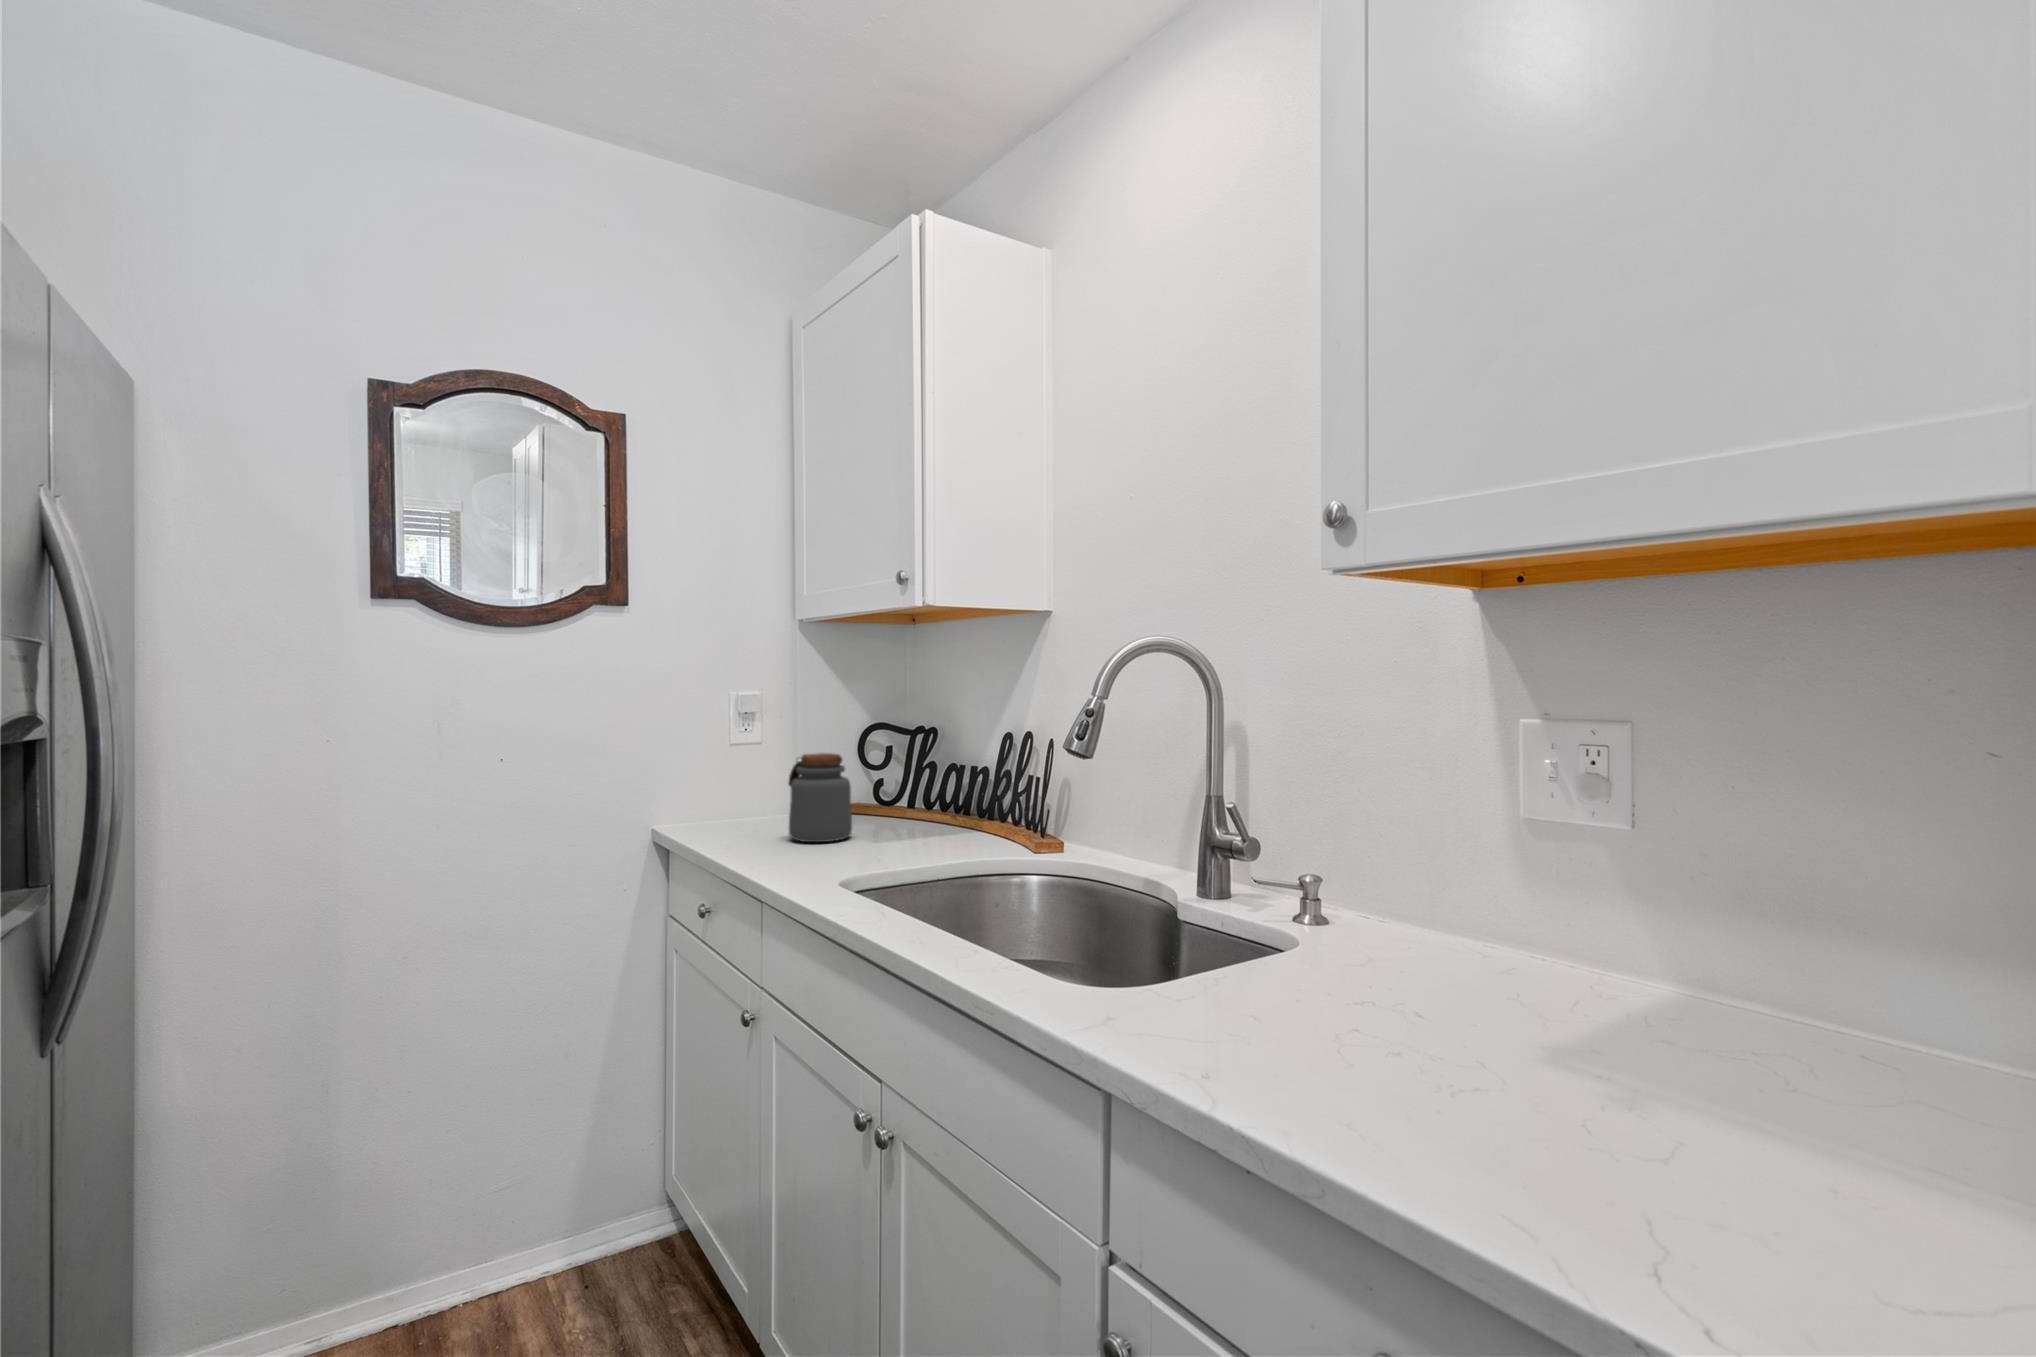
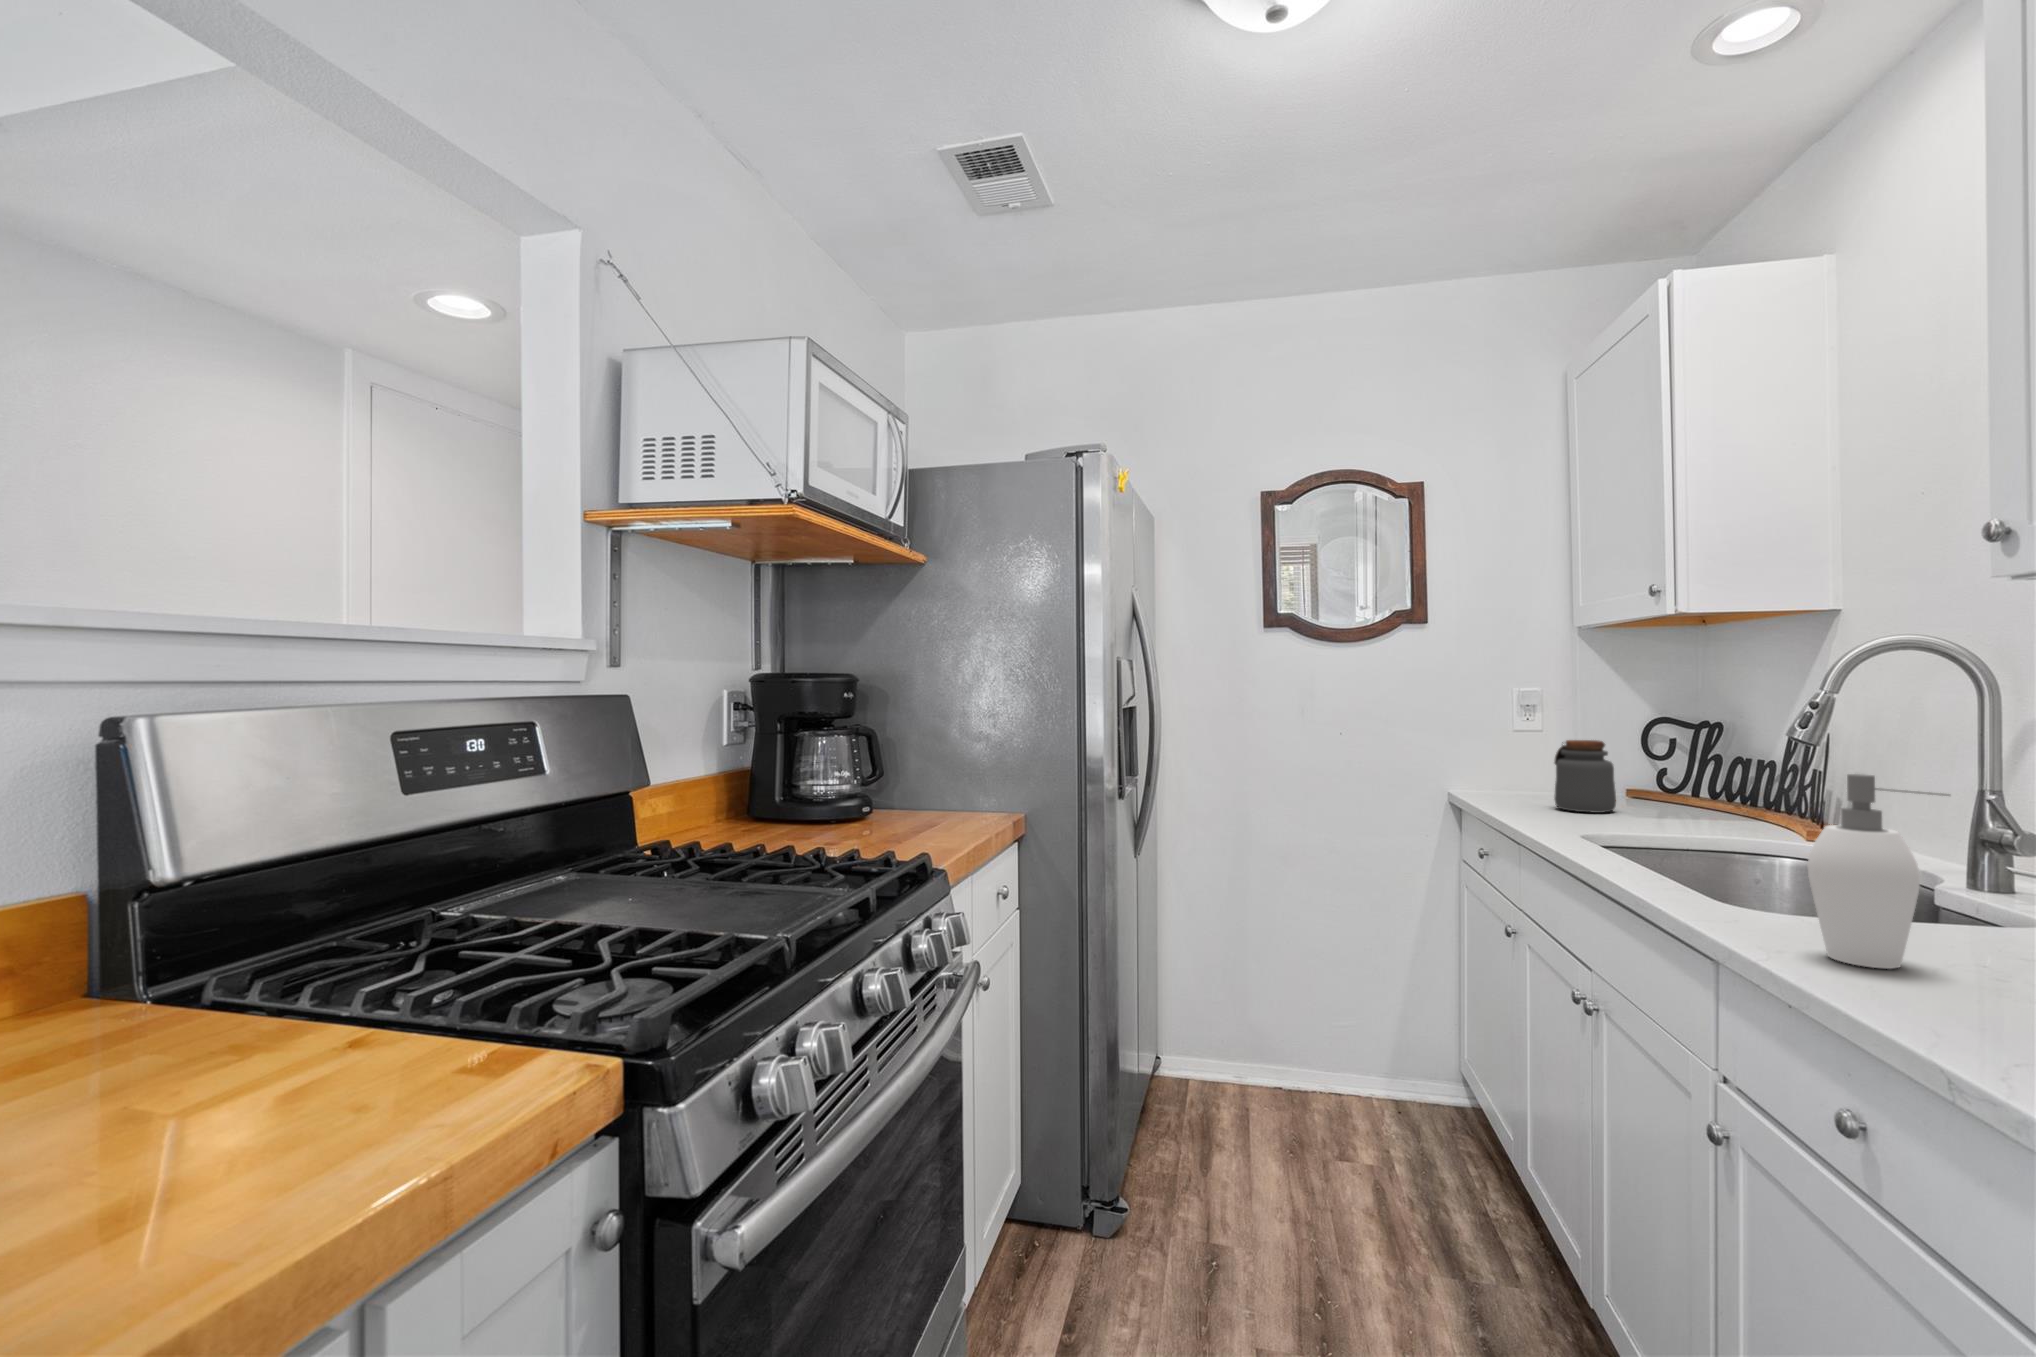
soap dispenser: none [1220,821,1366,1077] -> present [1808,774,1950,969]

